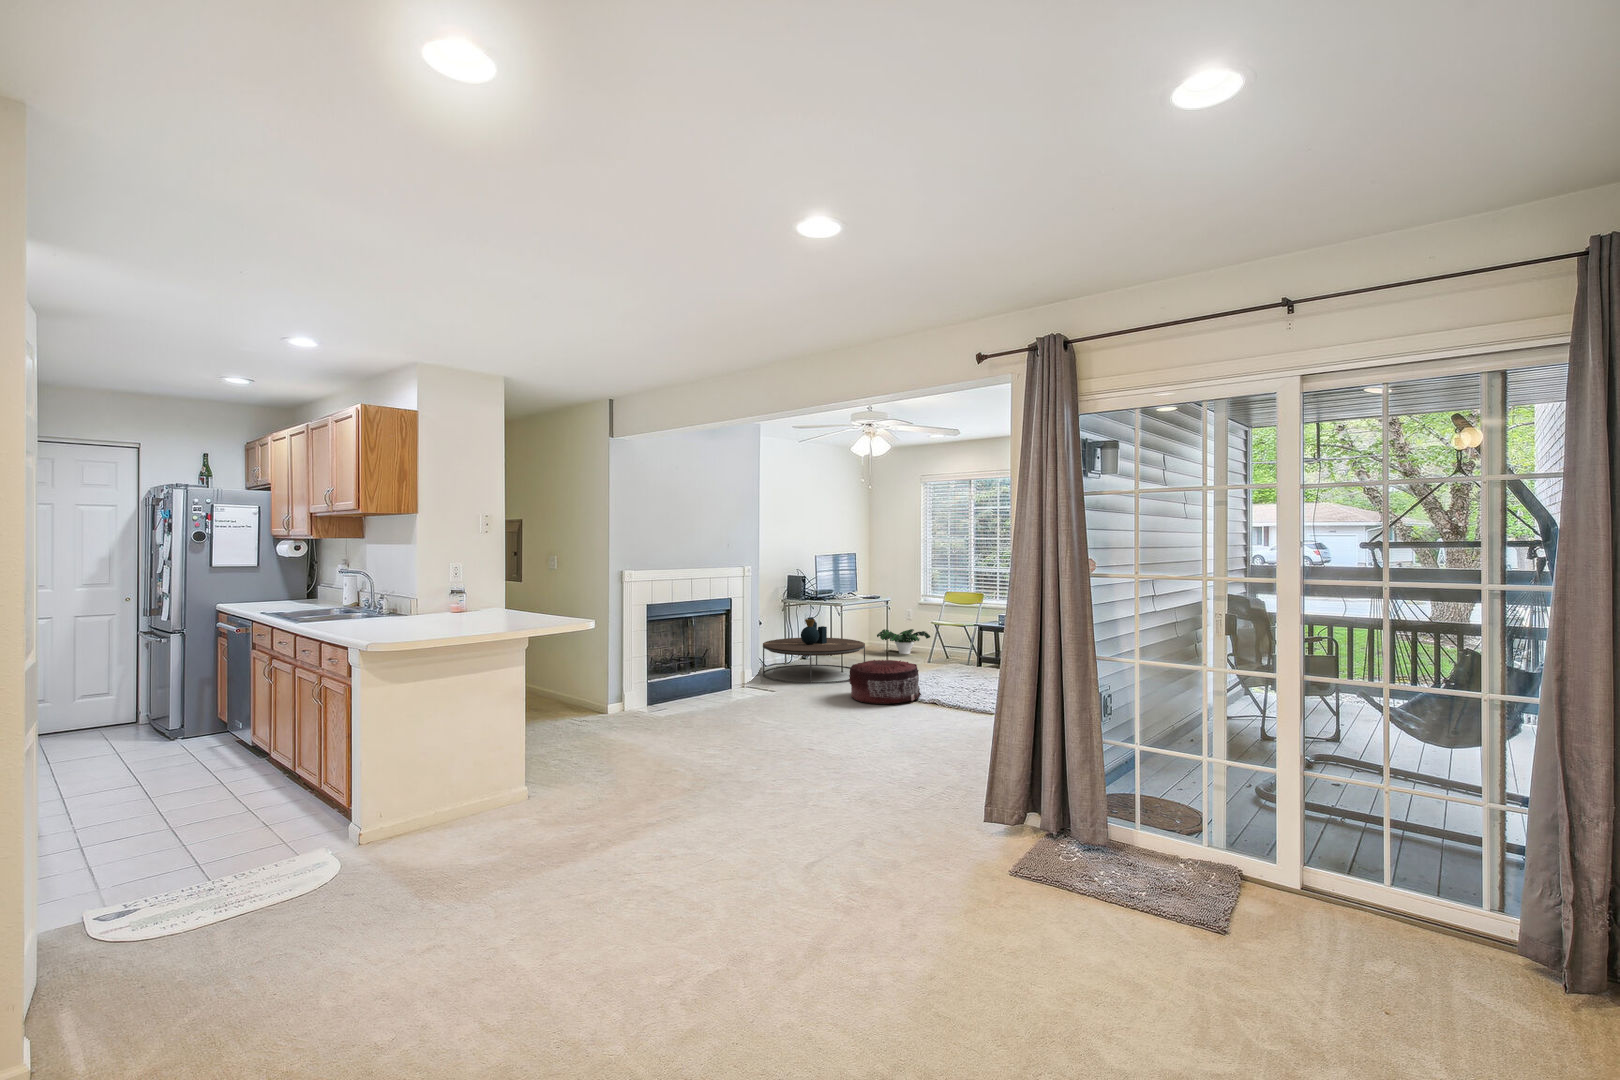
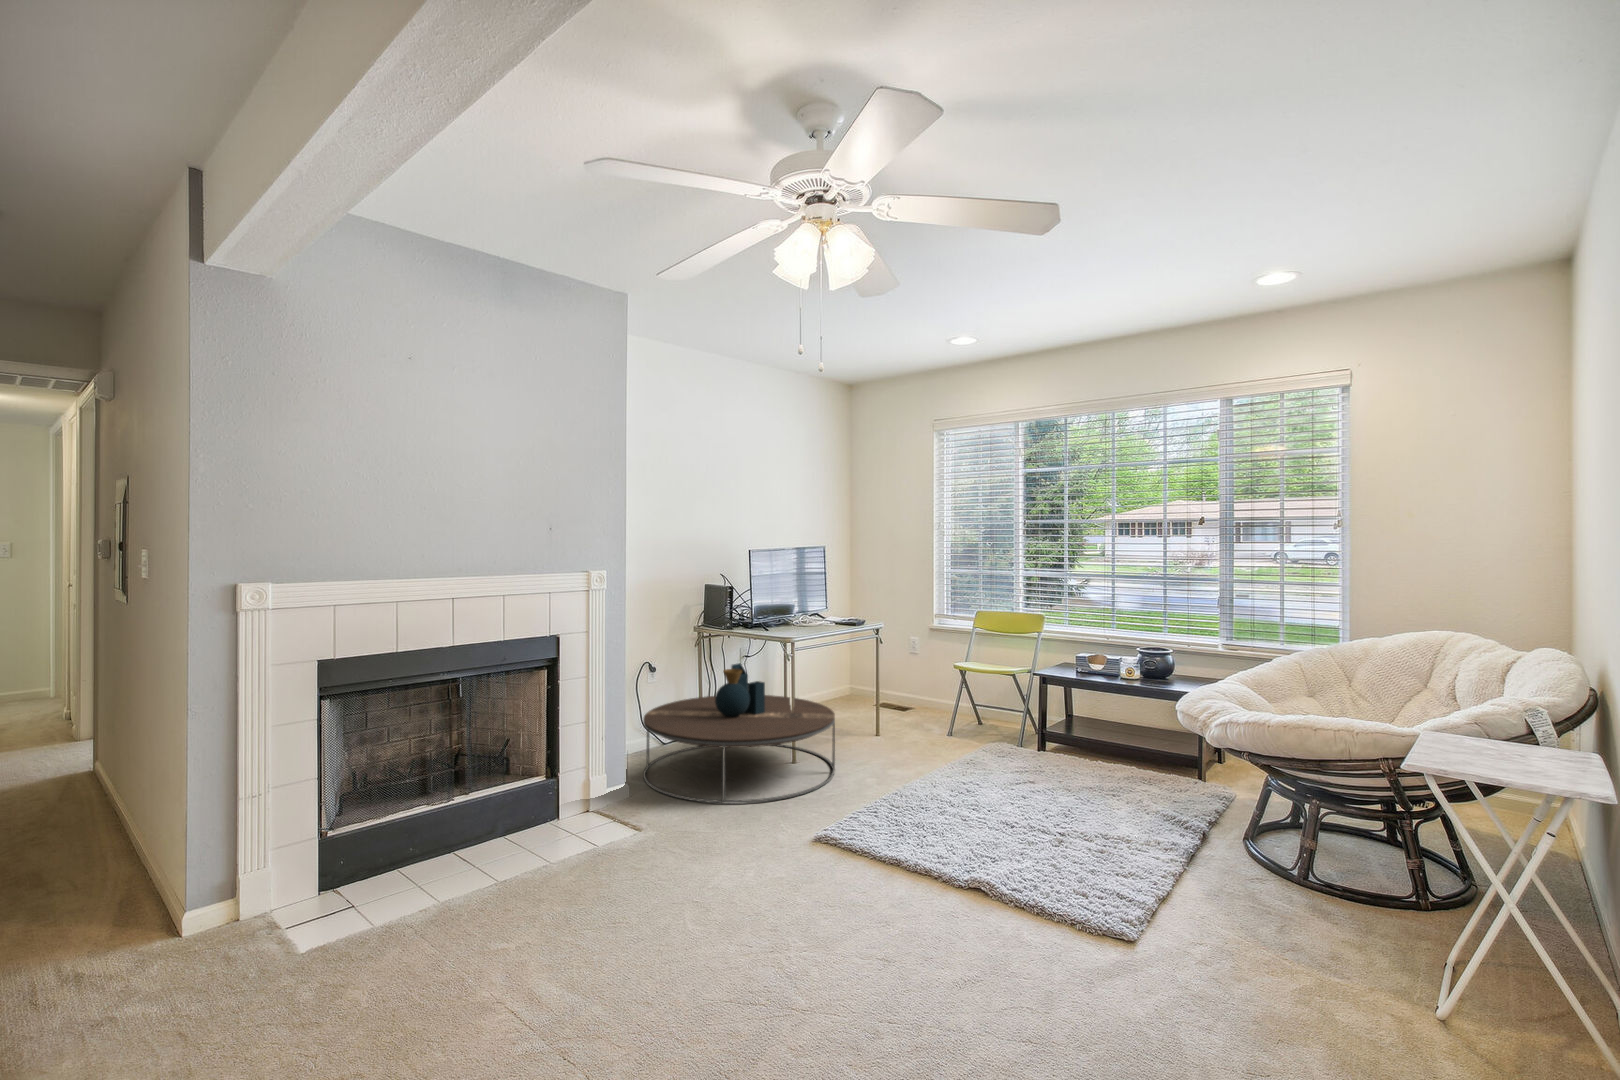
potted plant: present [877,629,930,654] -> none [862,671,950,714]
pouf: present [849,660,921,704] -> none [789,769,947,893]

